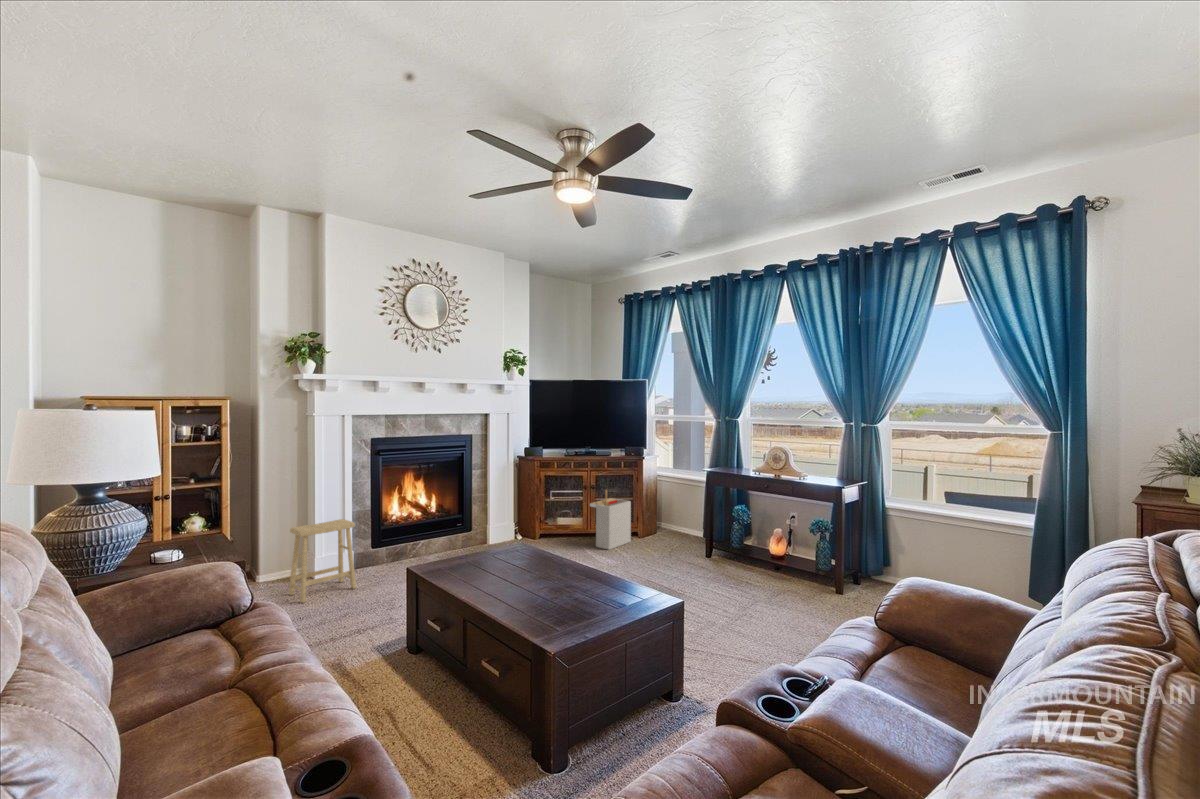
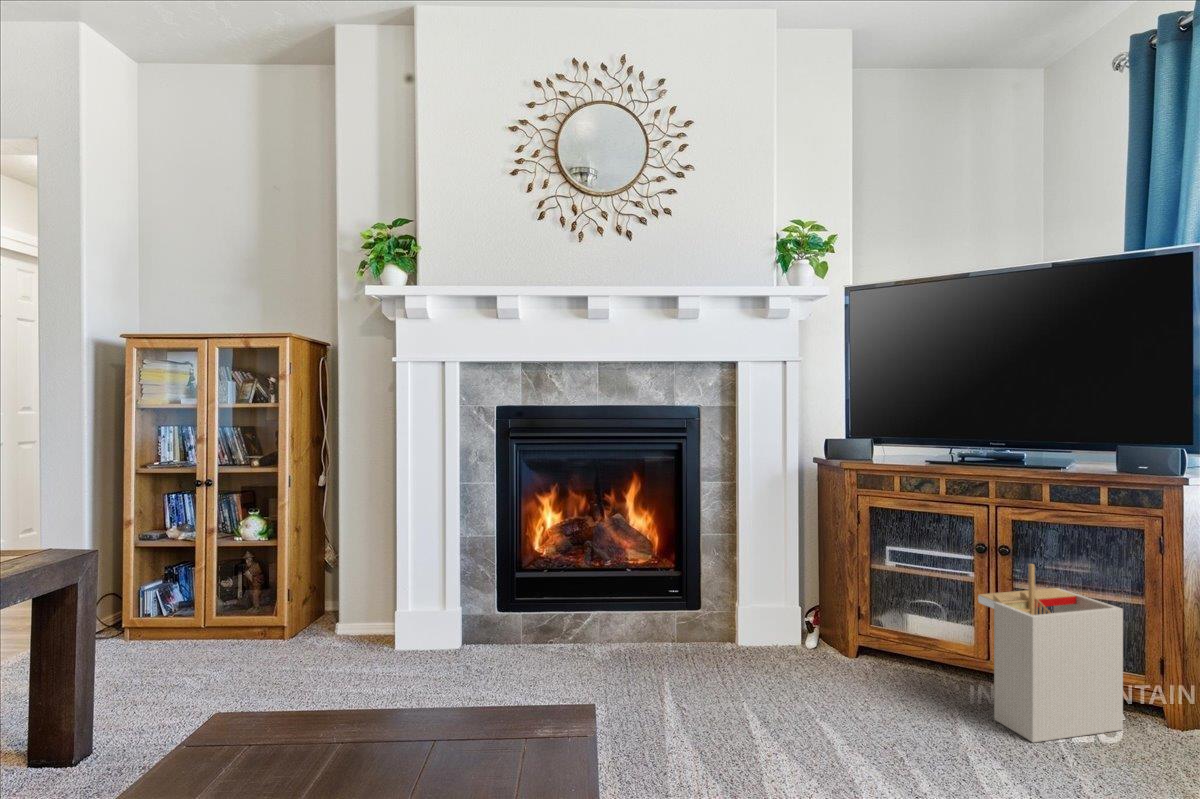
footstool: present [289,519,356,603] -> none [304,550,415,698]

